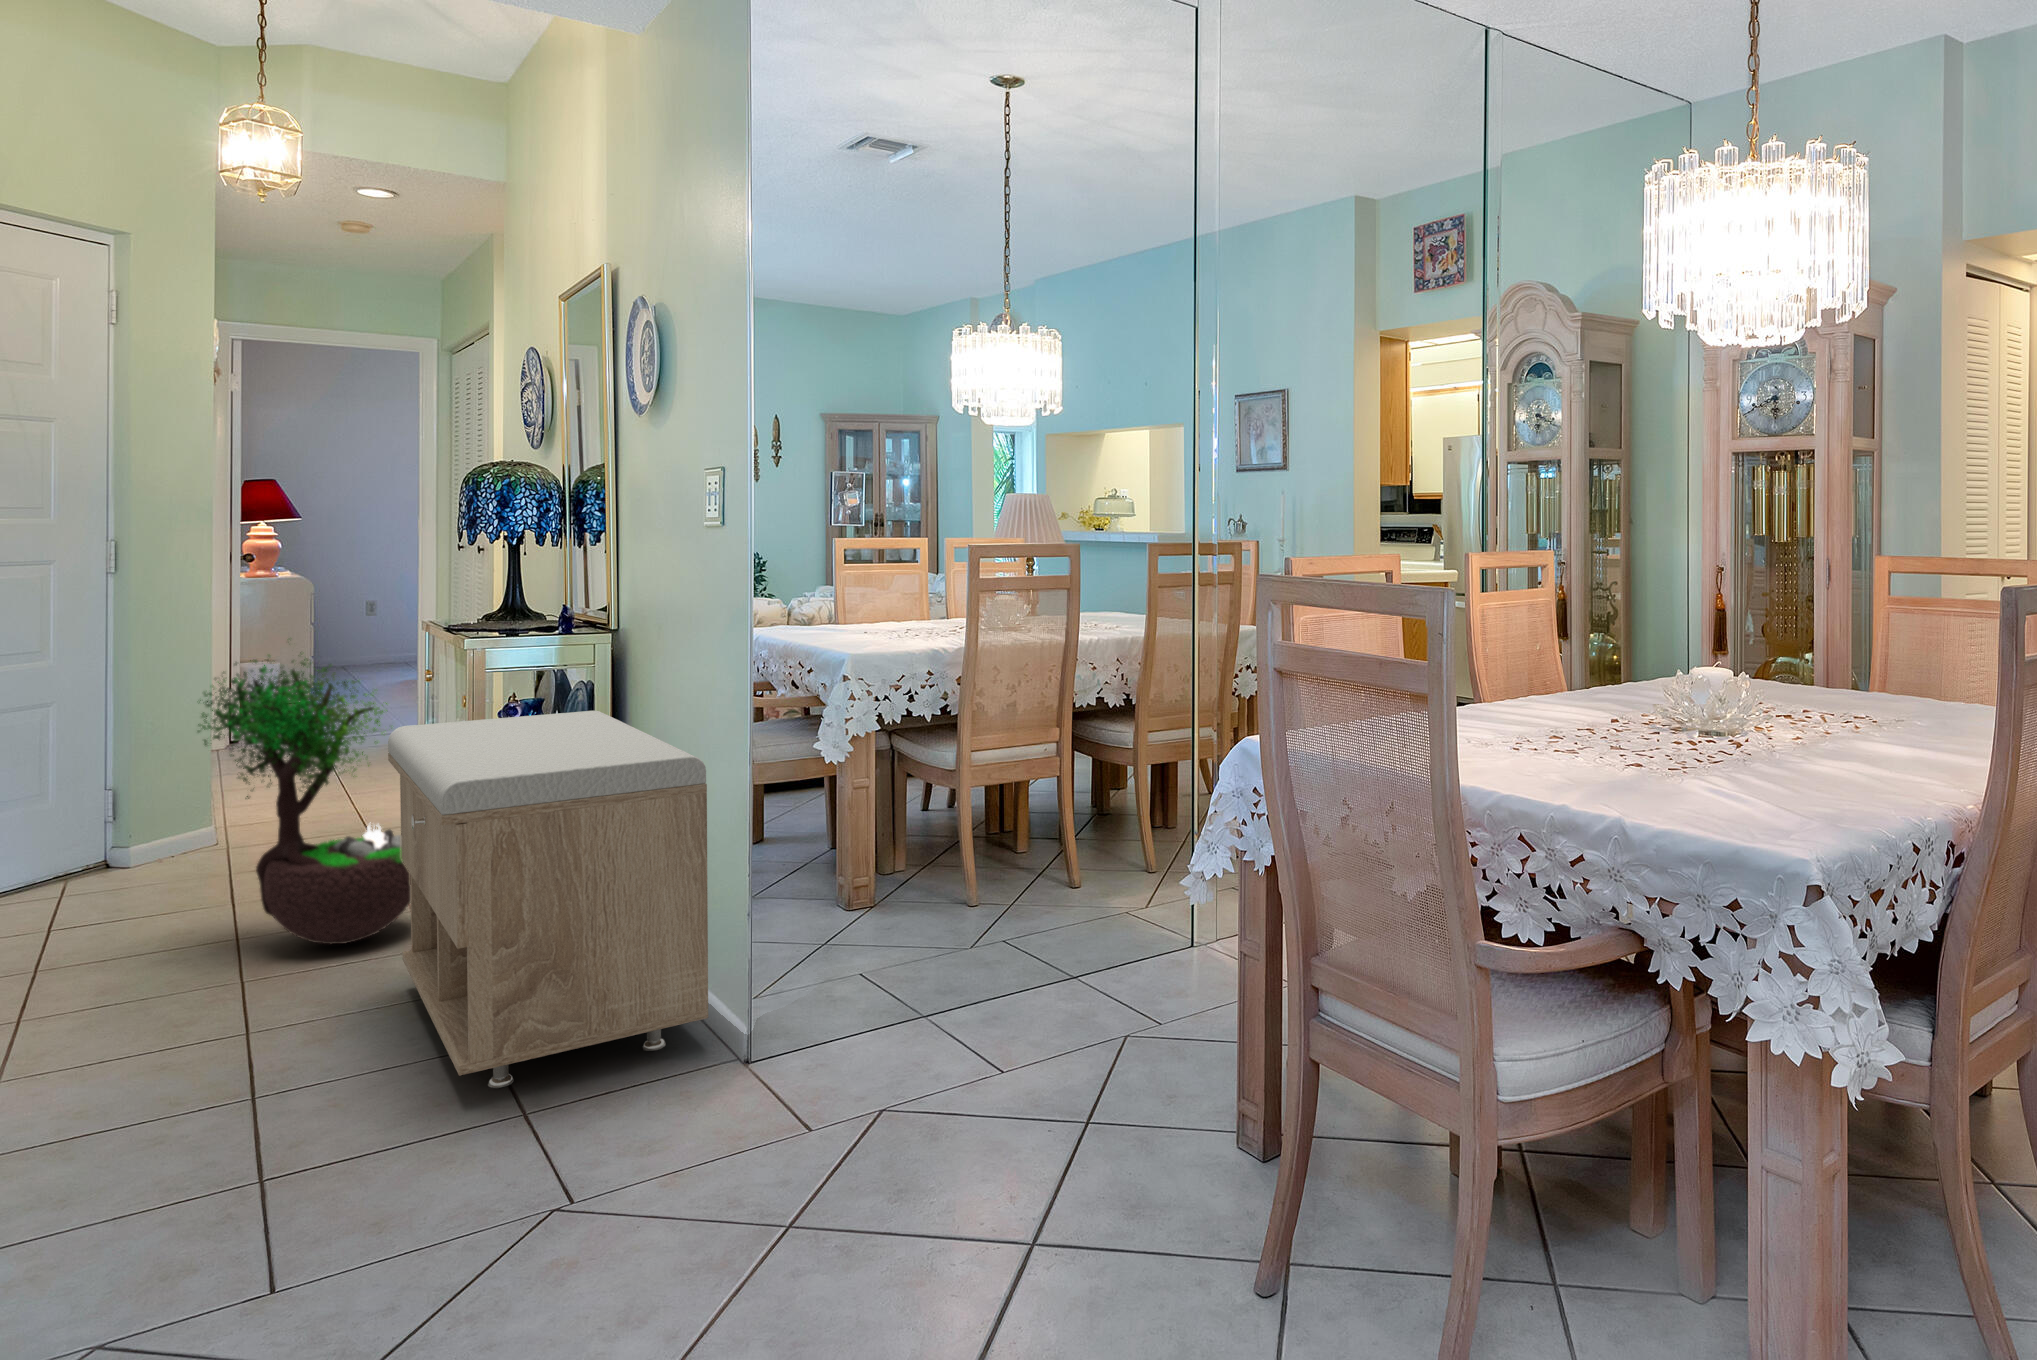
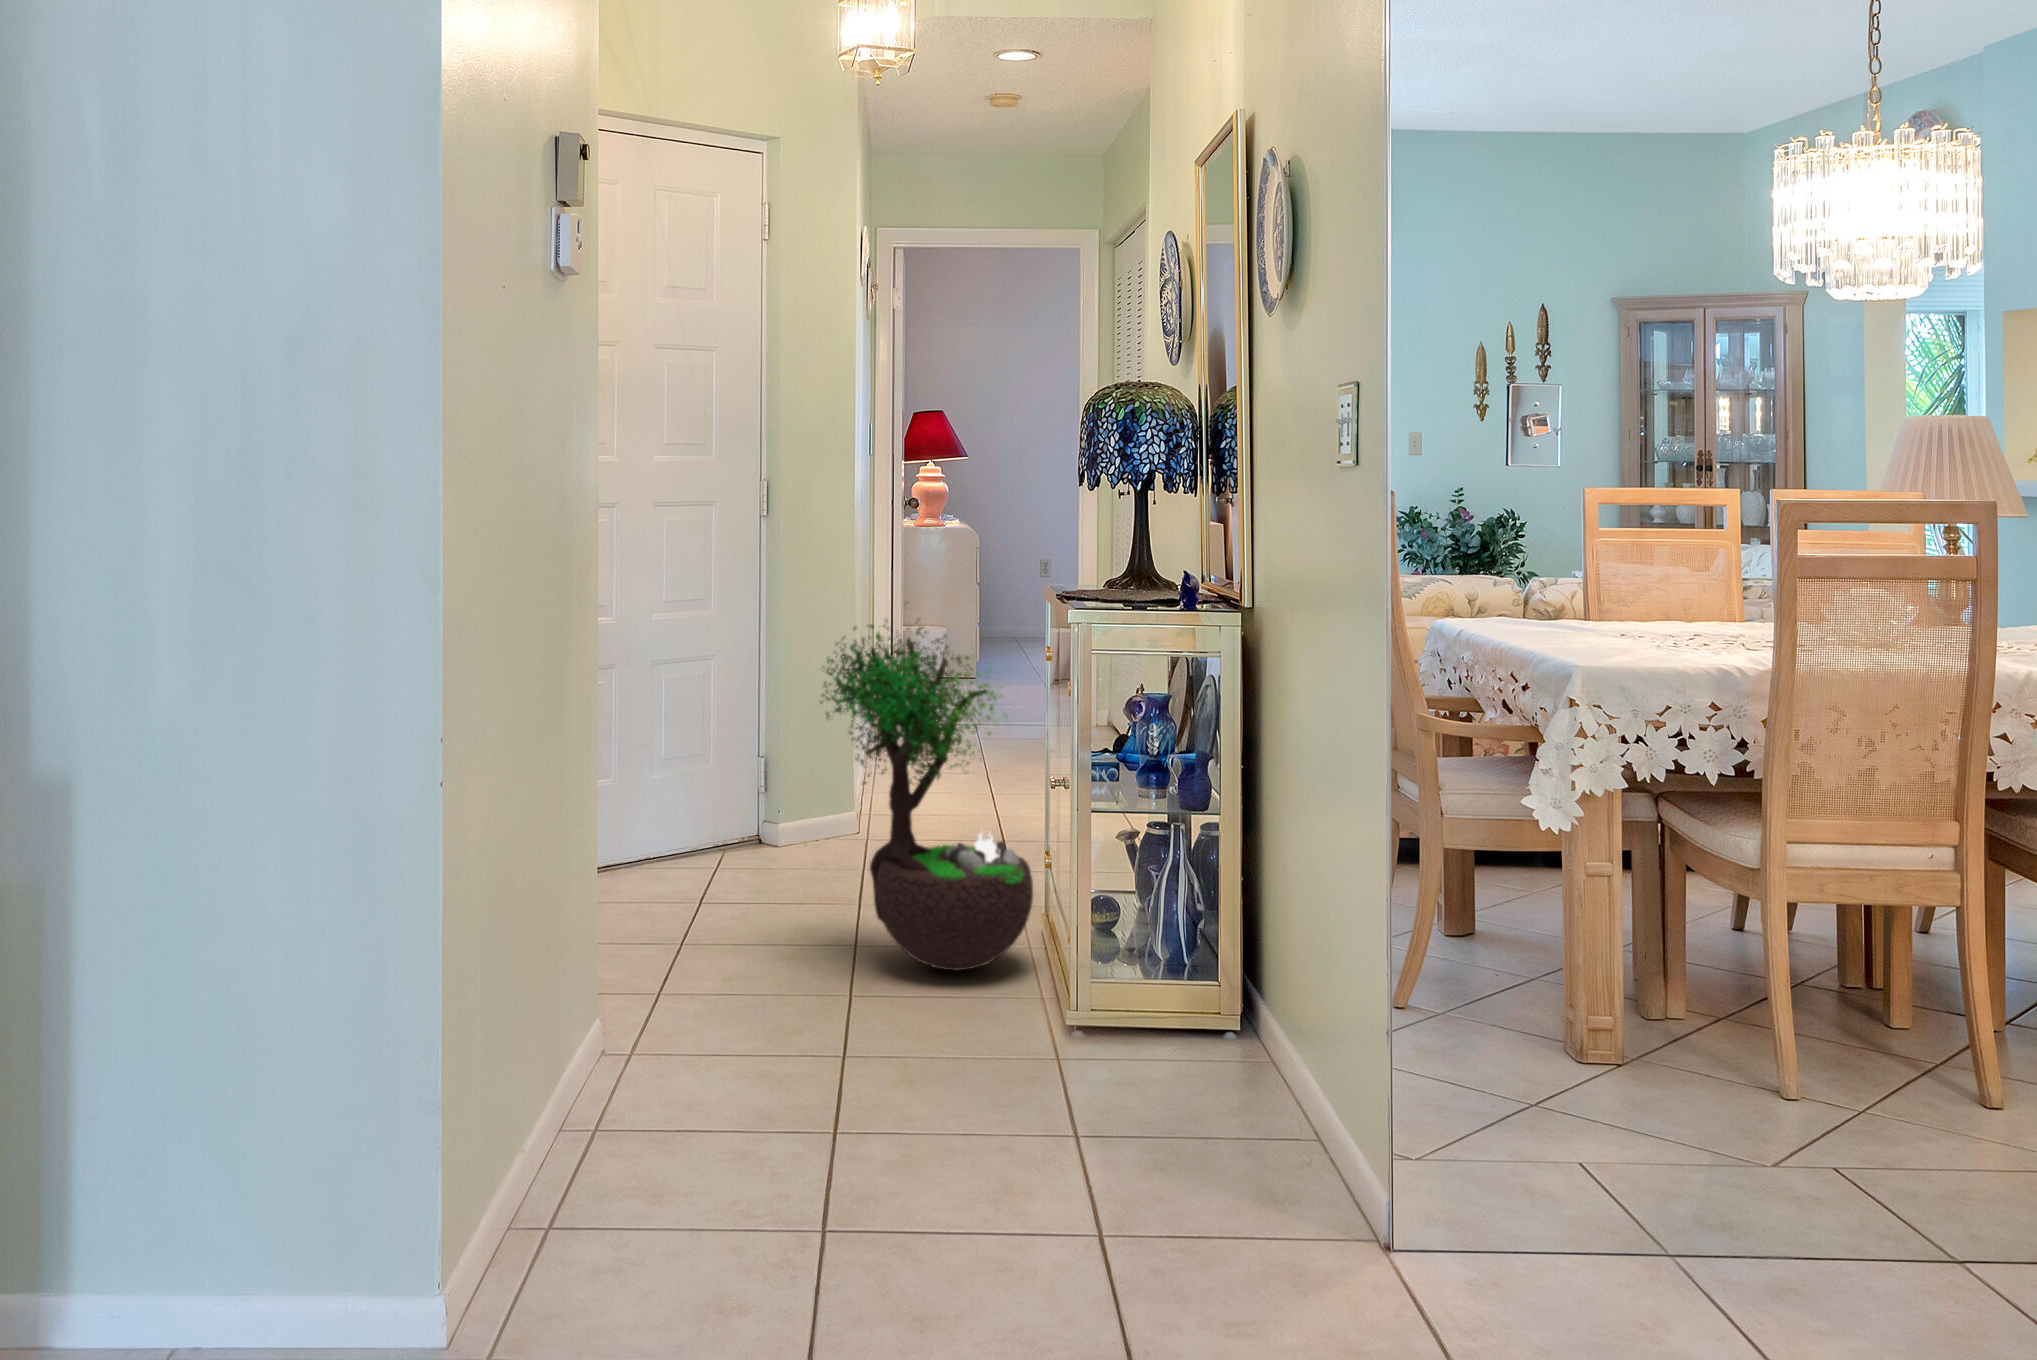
storage bench: present [388,711,708,1088] -> none [990,718,1351,1199]

